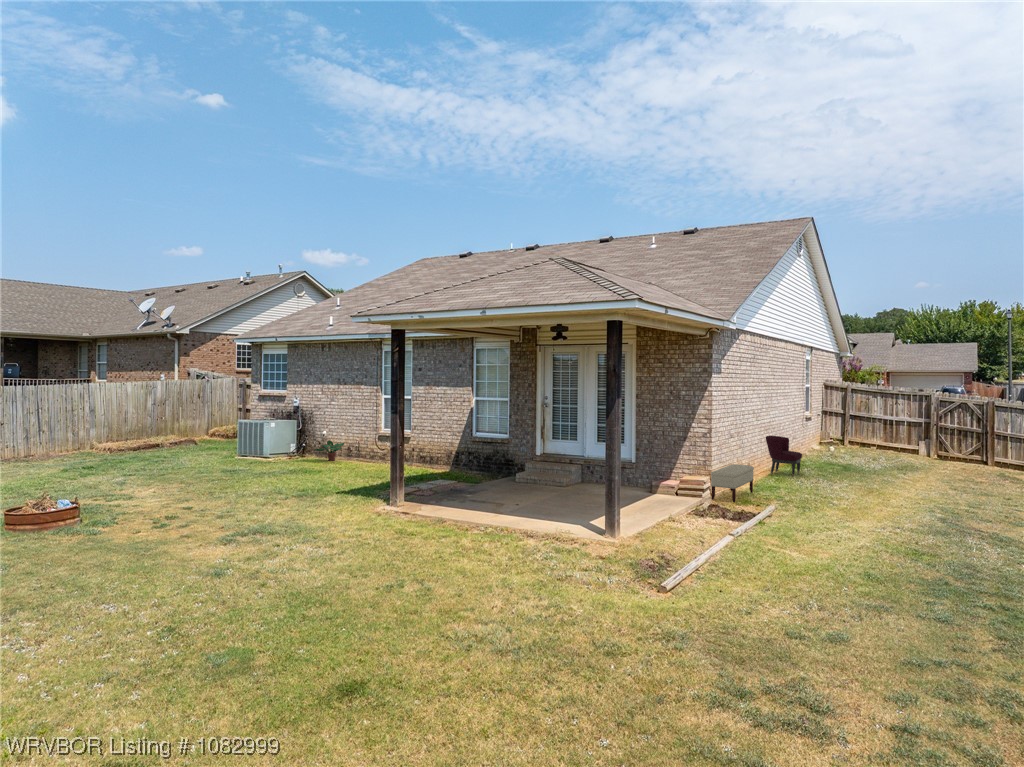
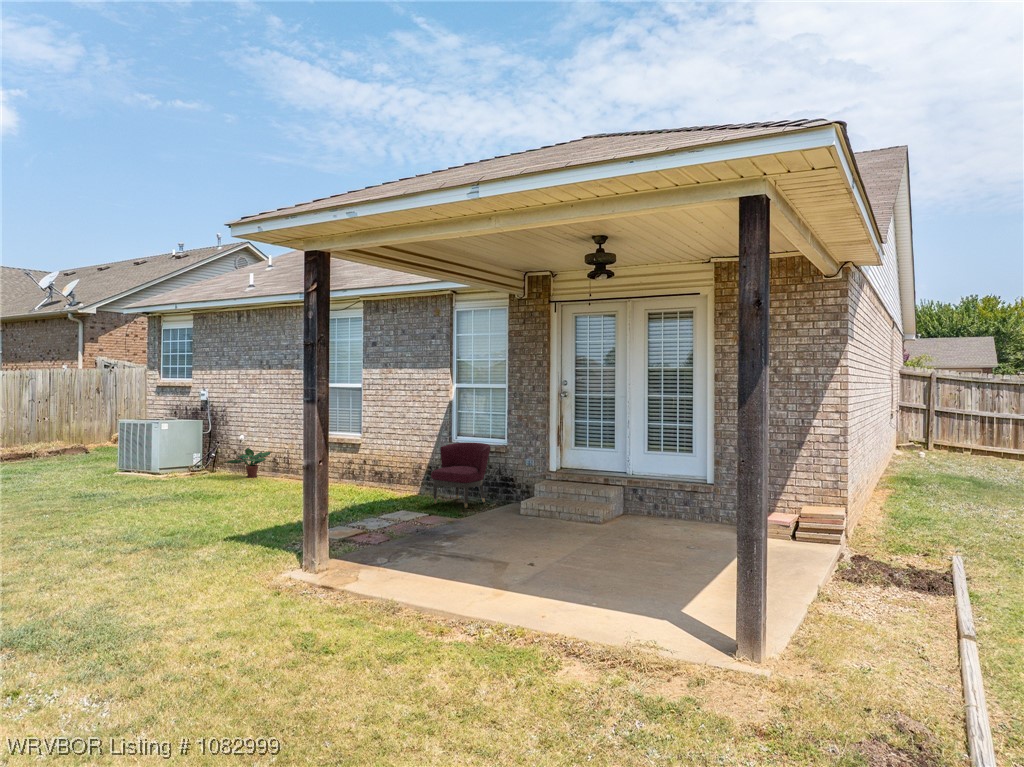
chair: present [766,436,802,477] -> present [431,442,490,508]
bench: present [711,464,754,502] -> none [851,486,906,553]

